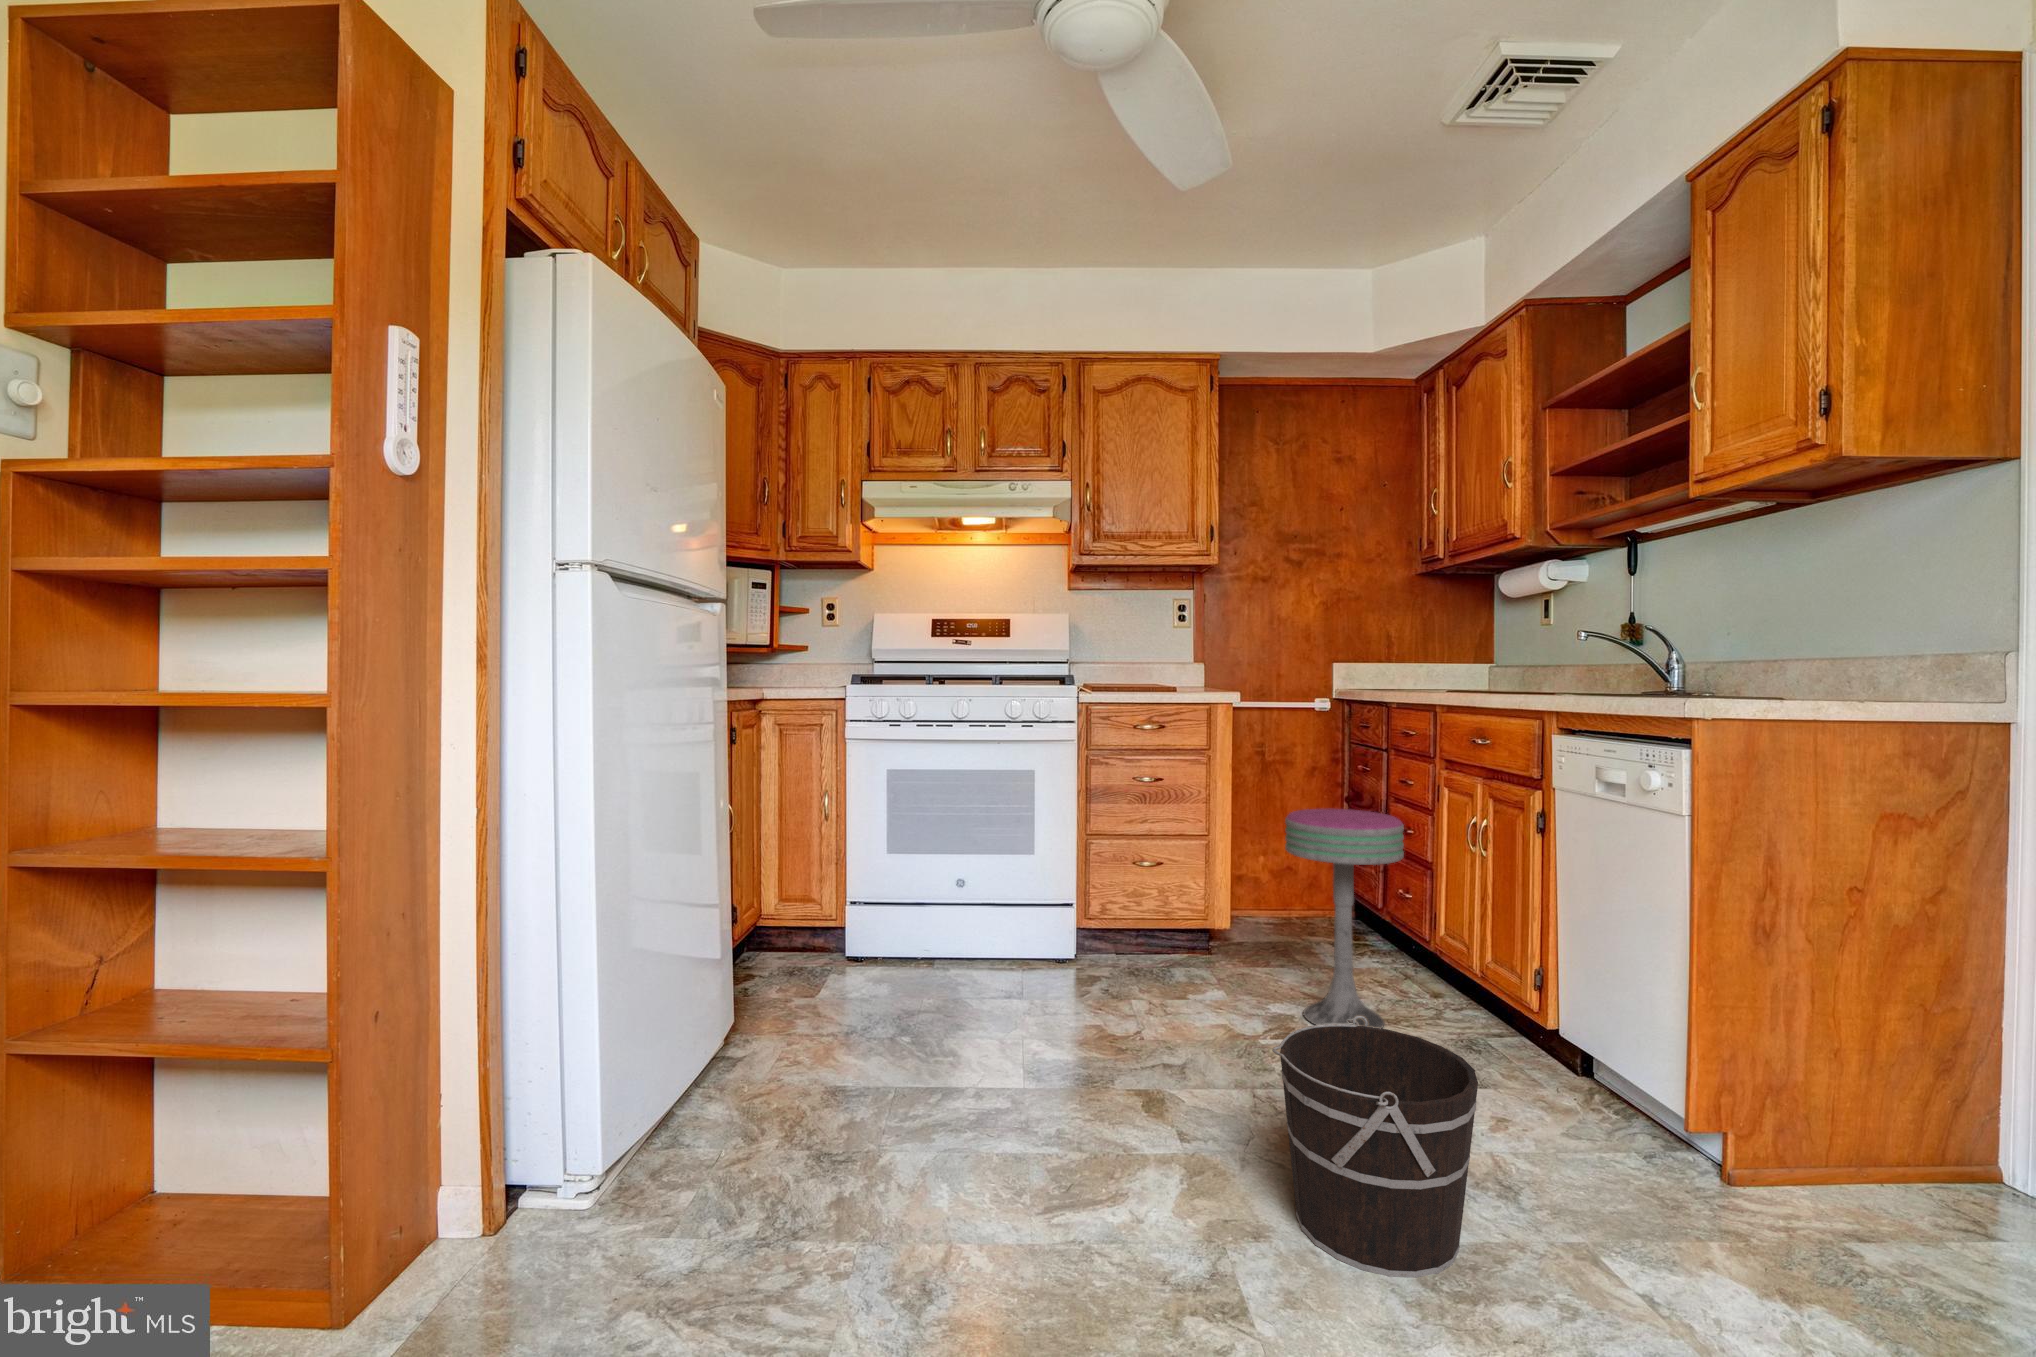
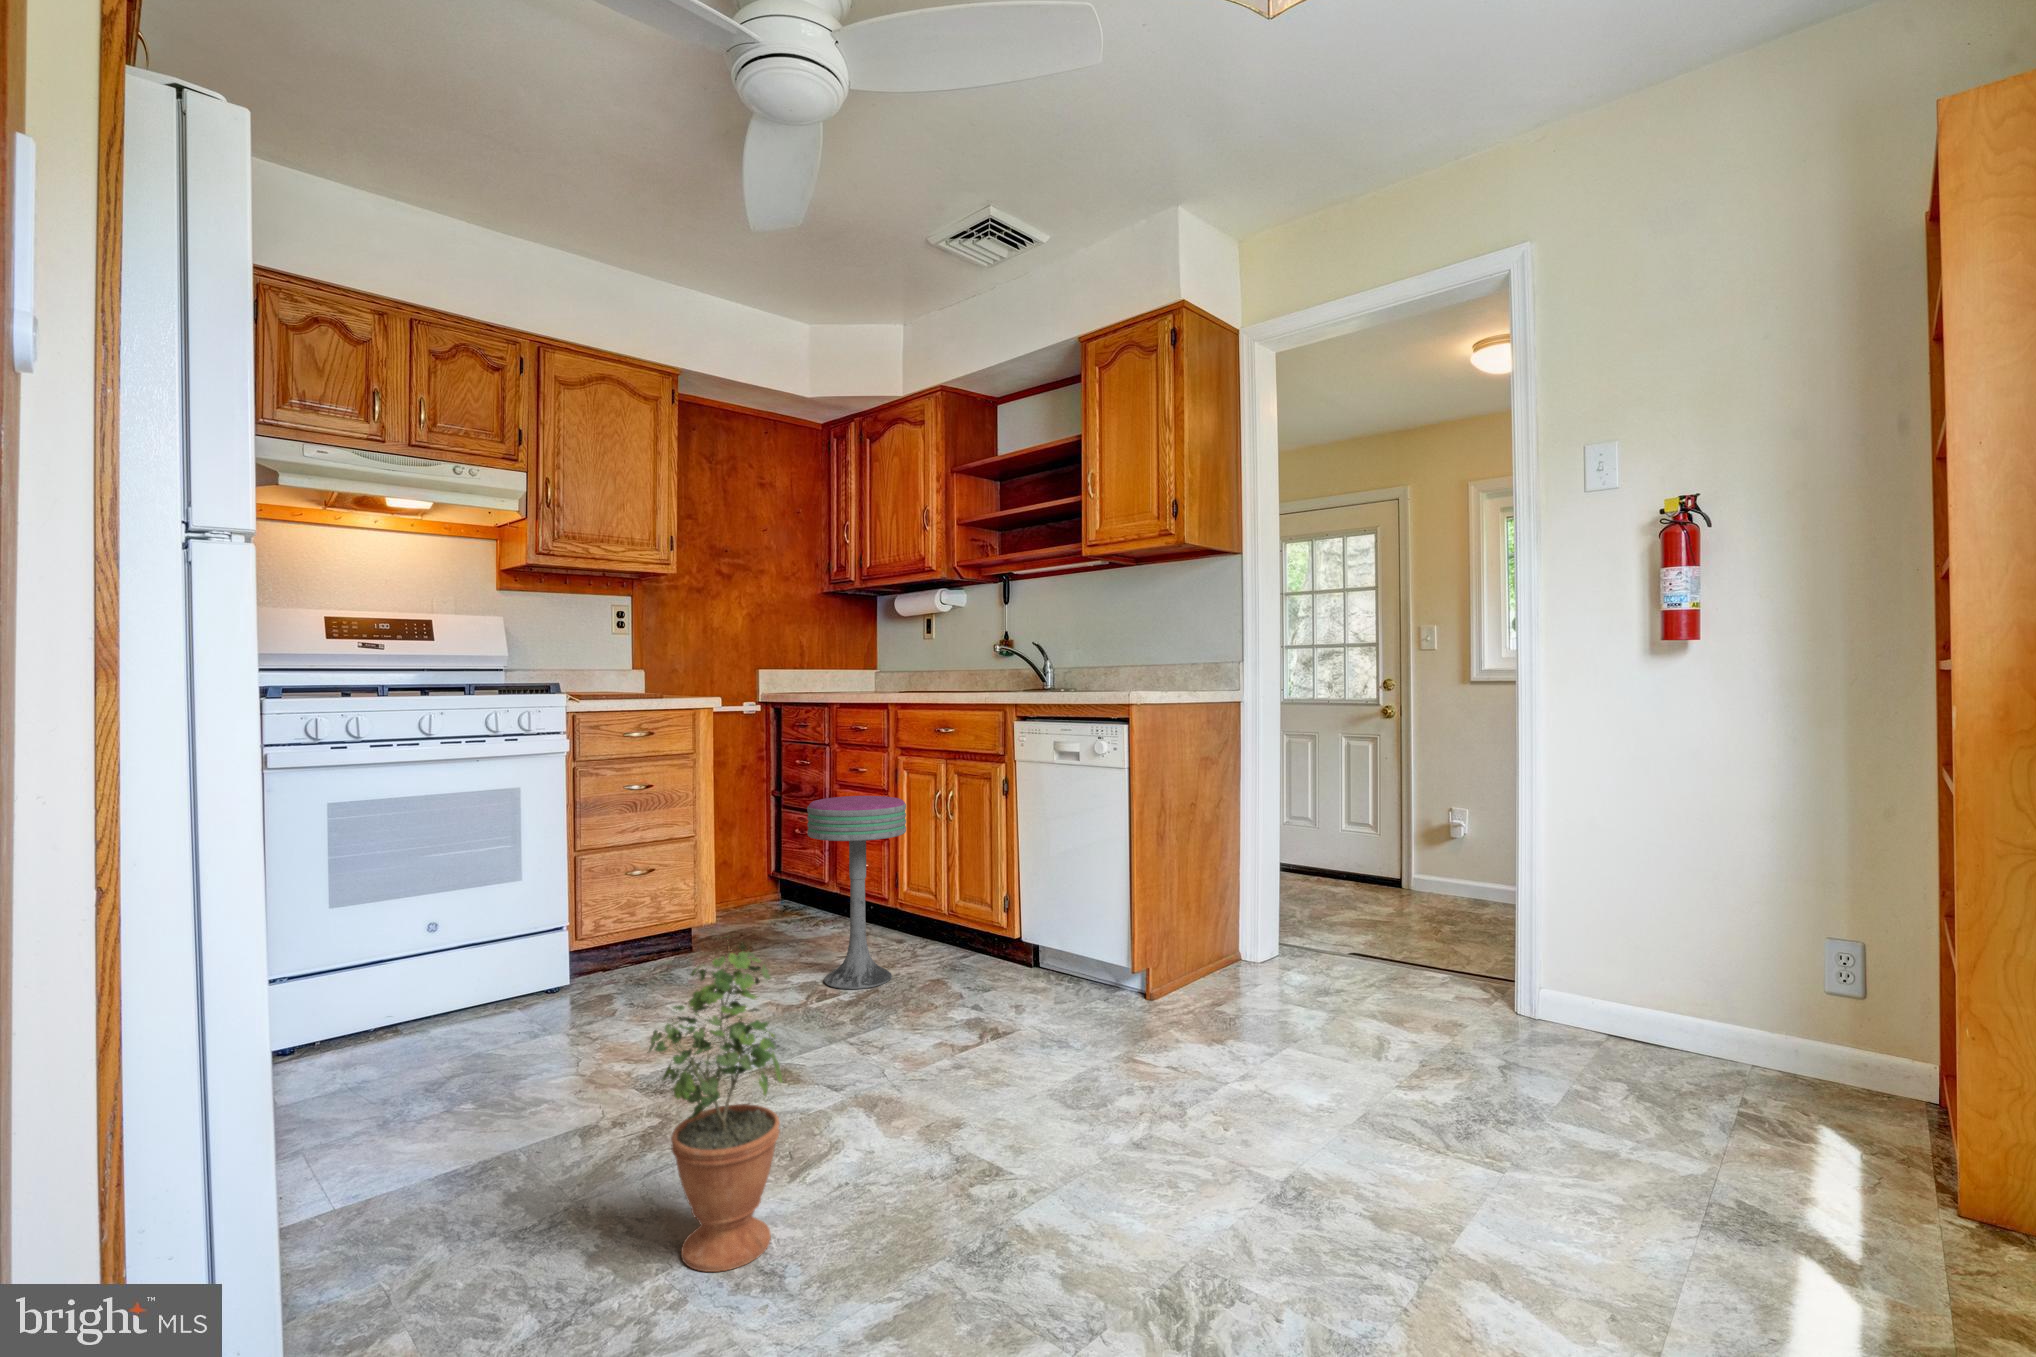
potted plant: none [864,940,994,1267] -> present [649,942,782,1272]
bucket: present [1272,1016,1478,1278] -> none [947,939,1085,1114]

